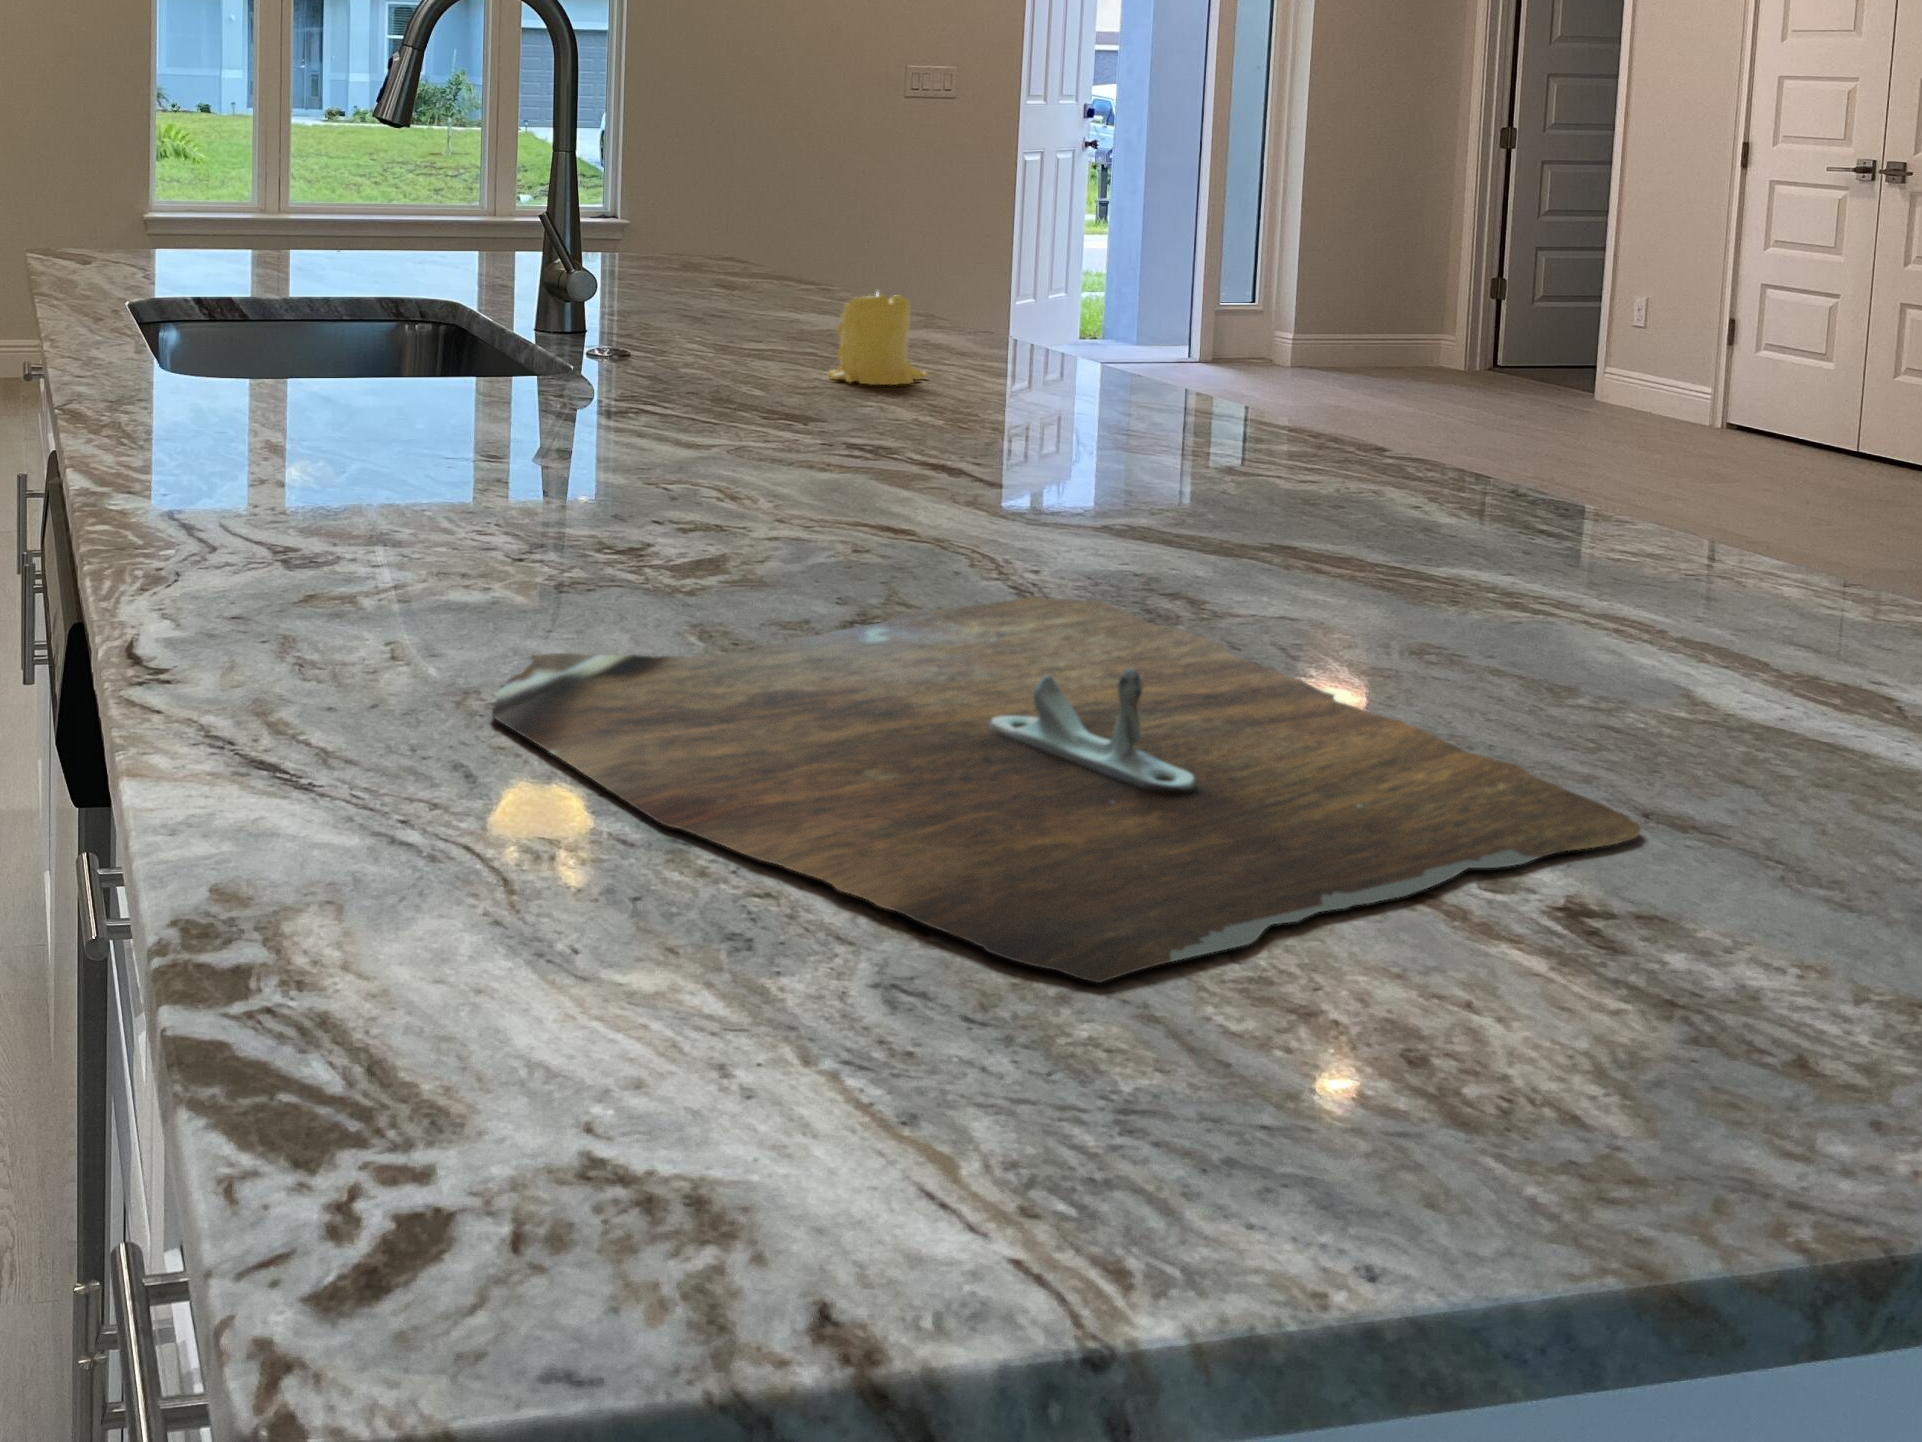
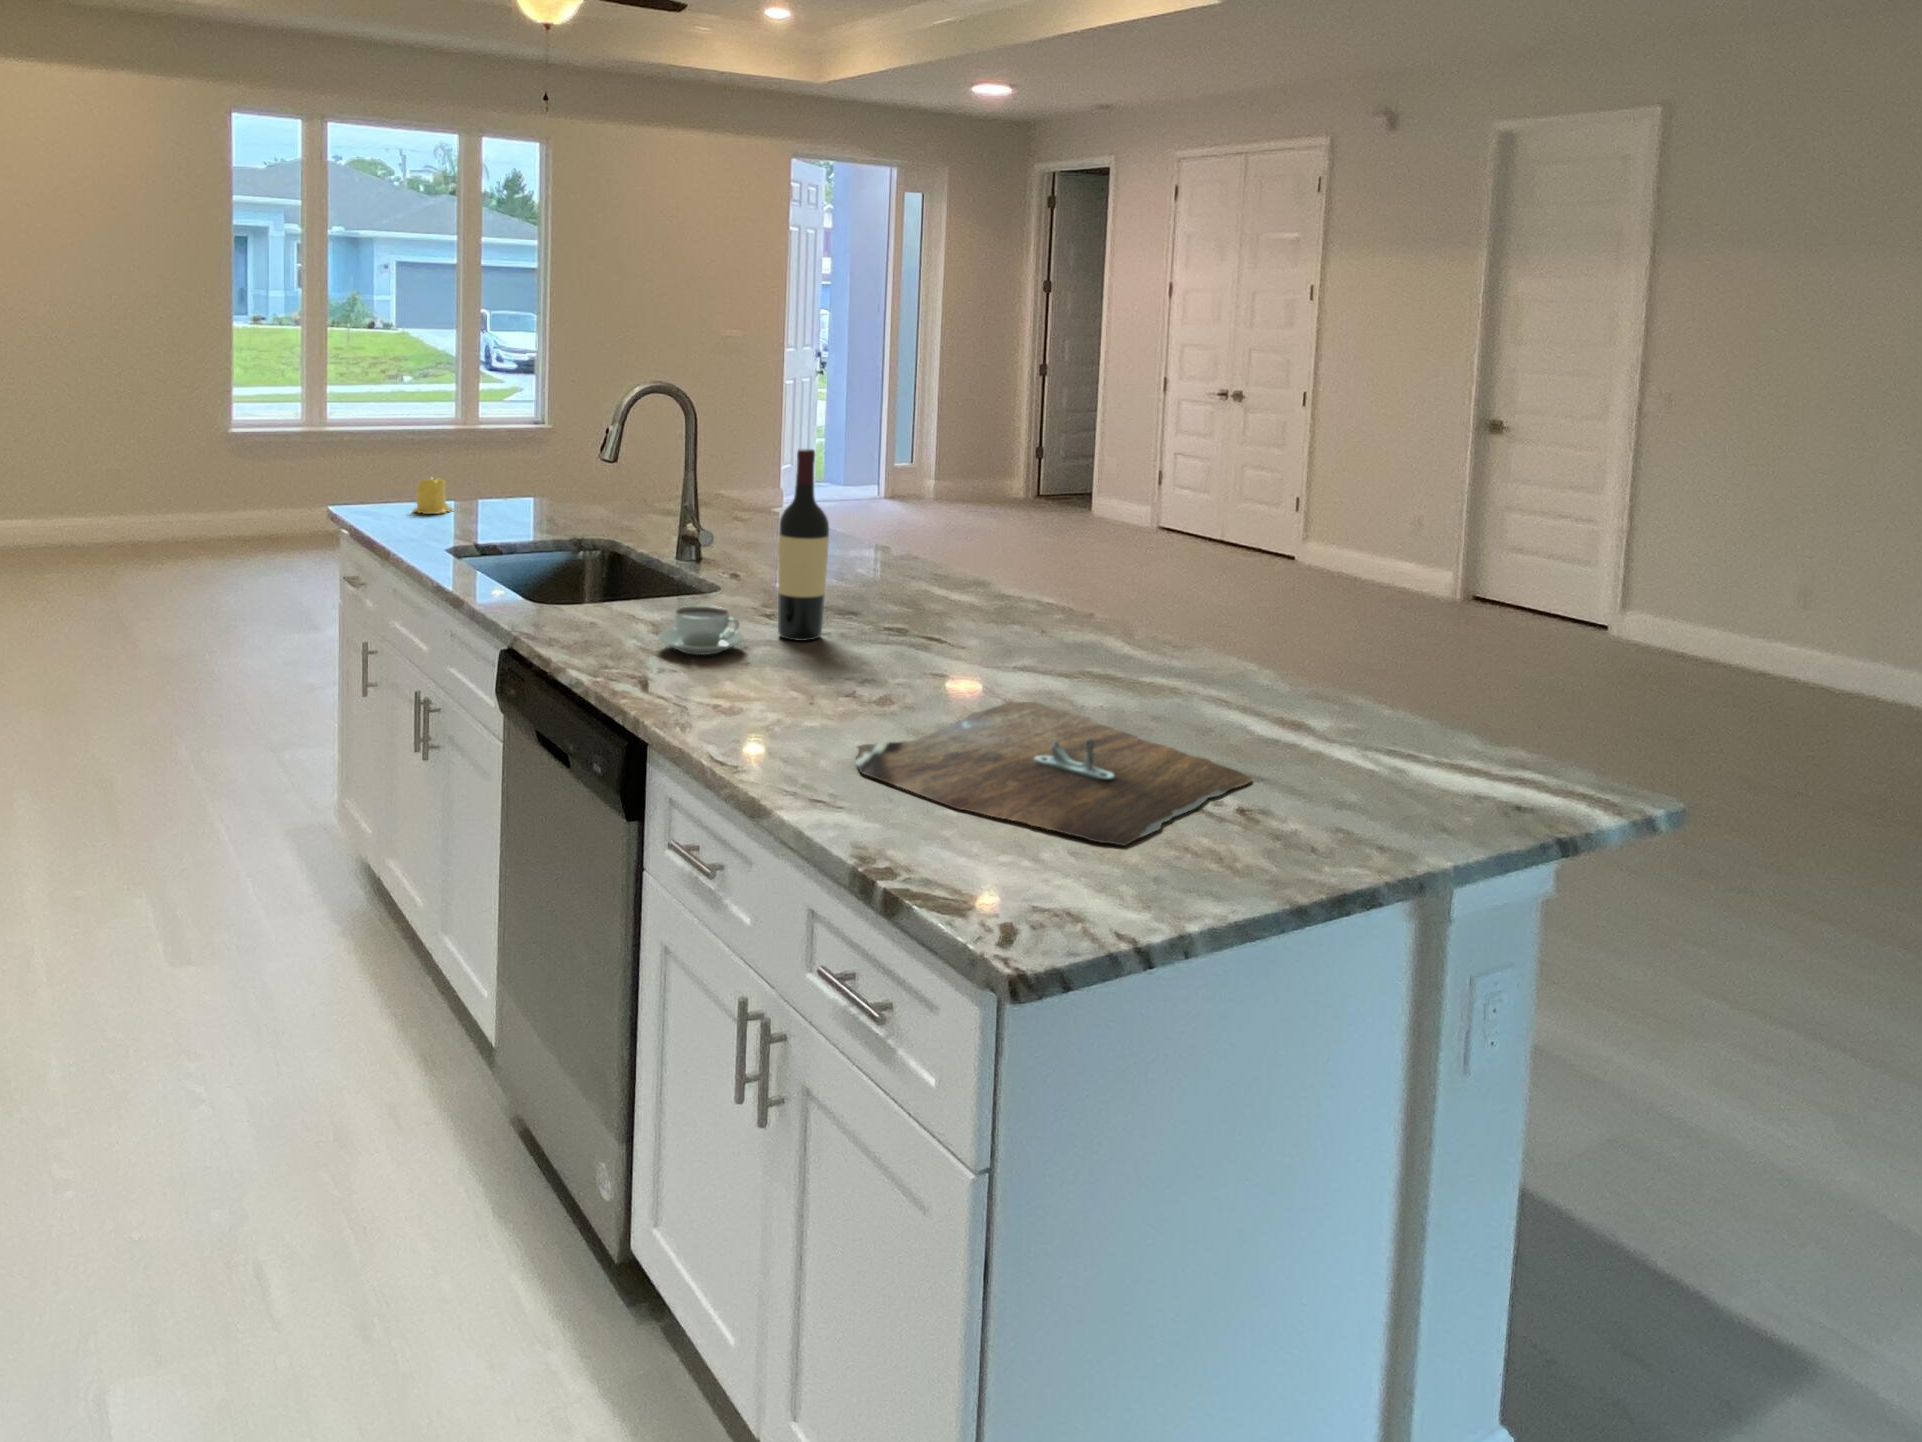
wine bottle: none [608,36,719,462] -> present [778,449,829,641]
candle: present [829,294,929,385] -> present [413,478,453,514]
coffee cup: none [321,372,509,472] -> present [658,606,744,655]

